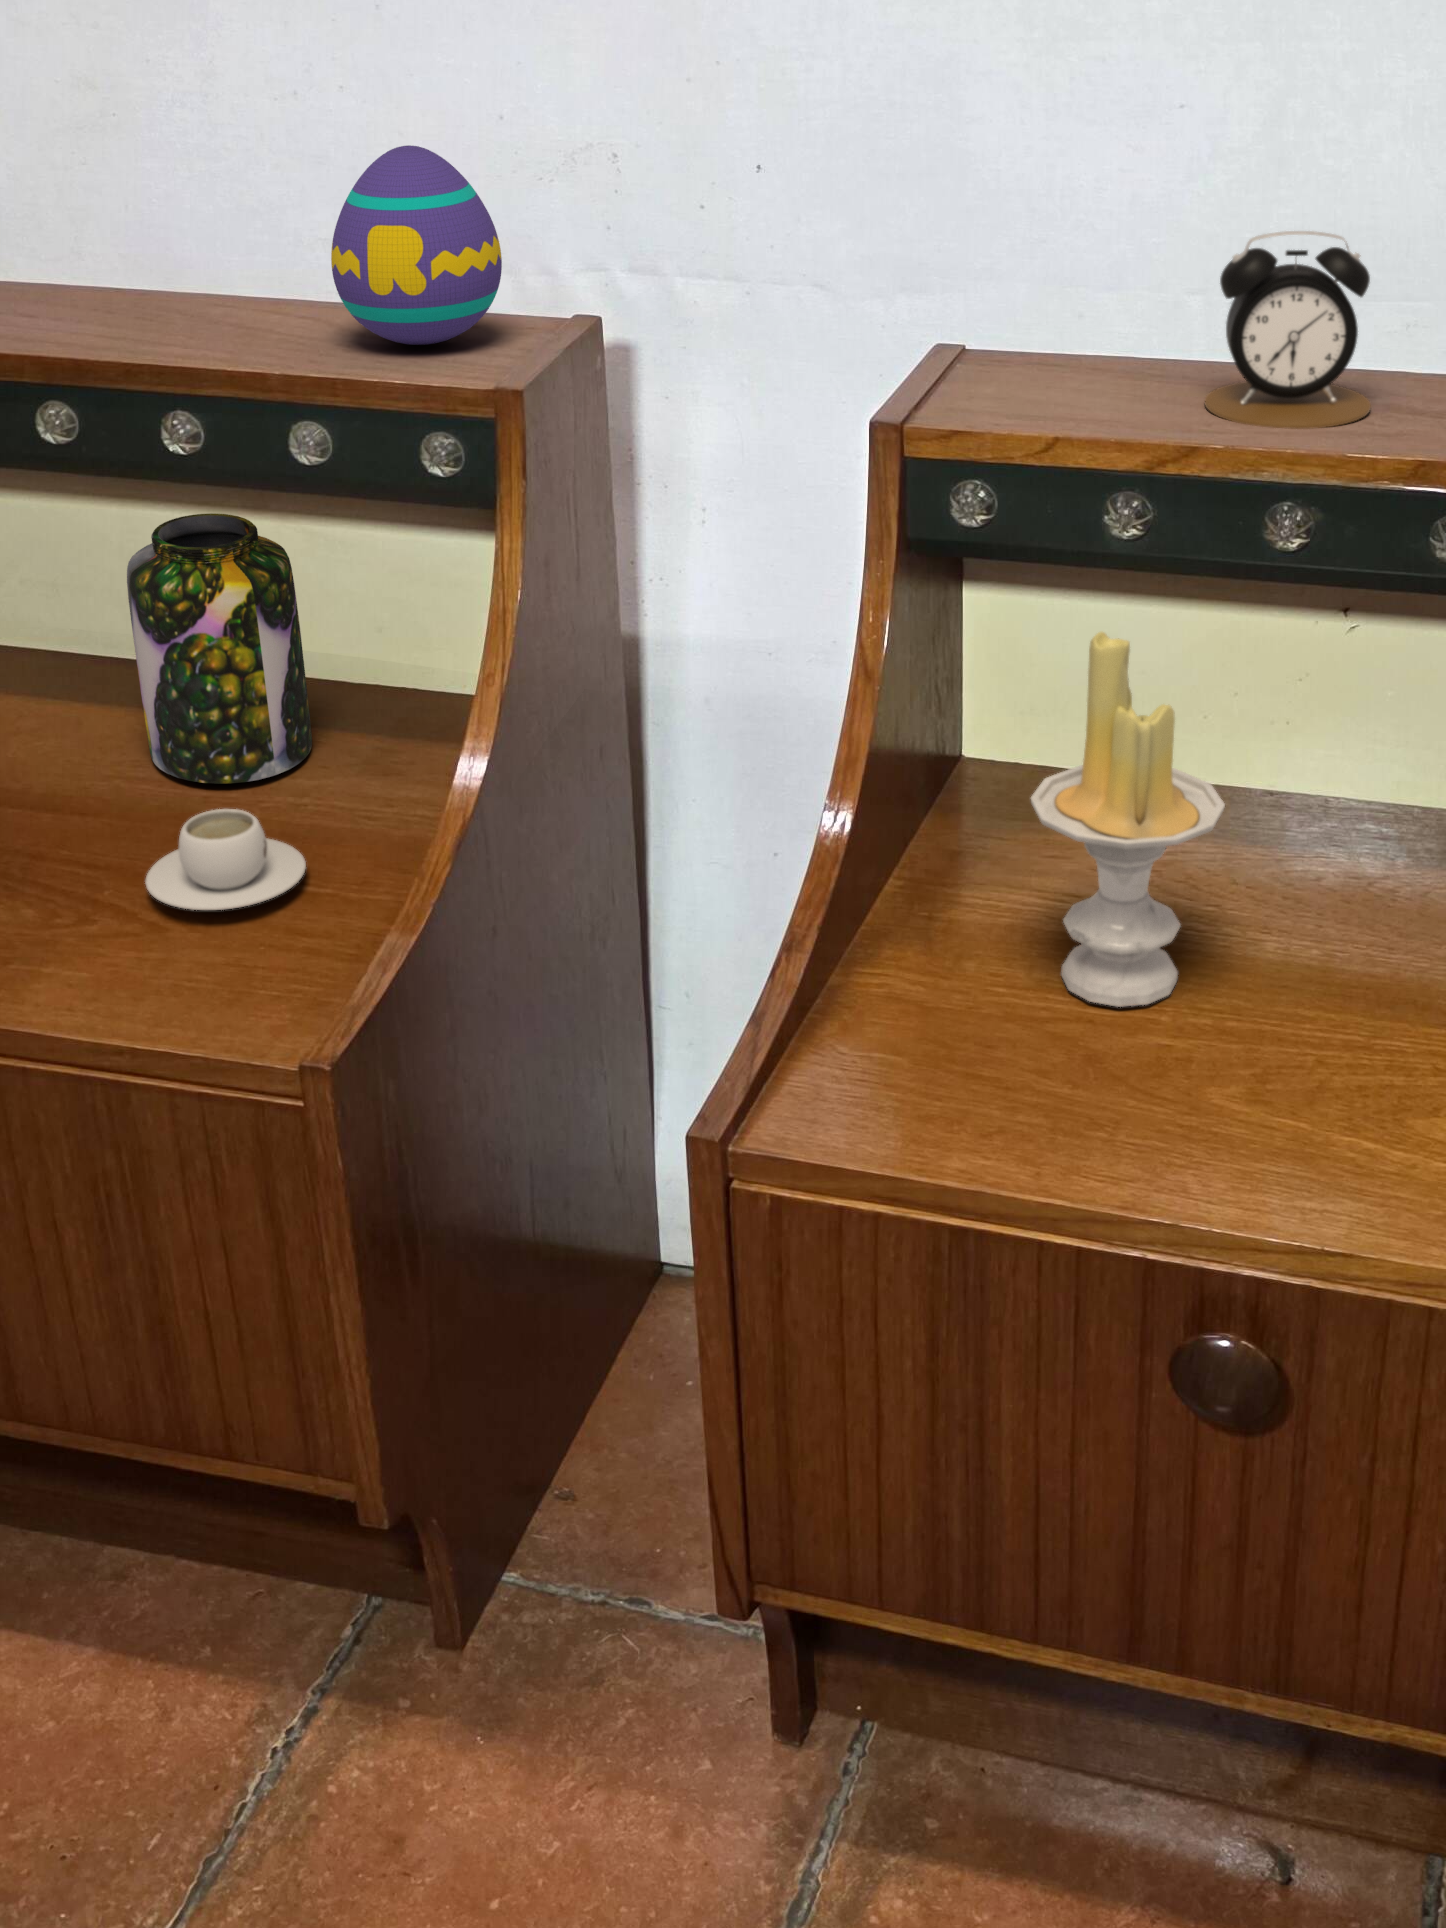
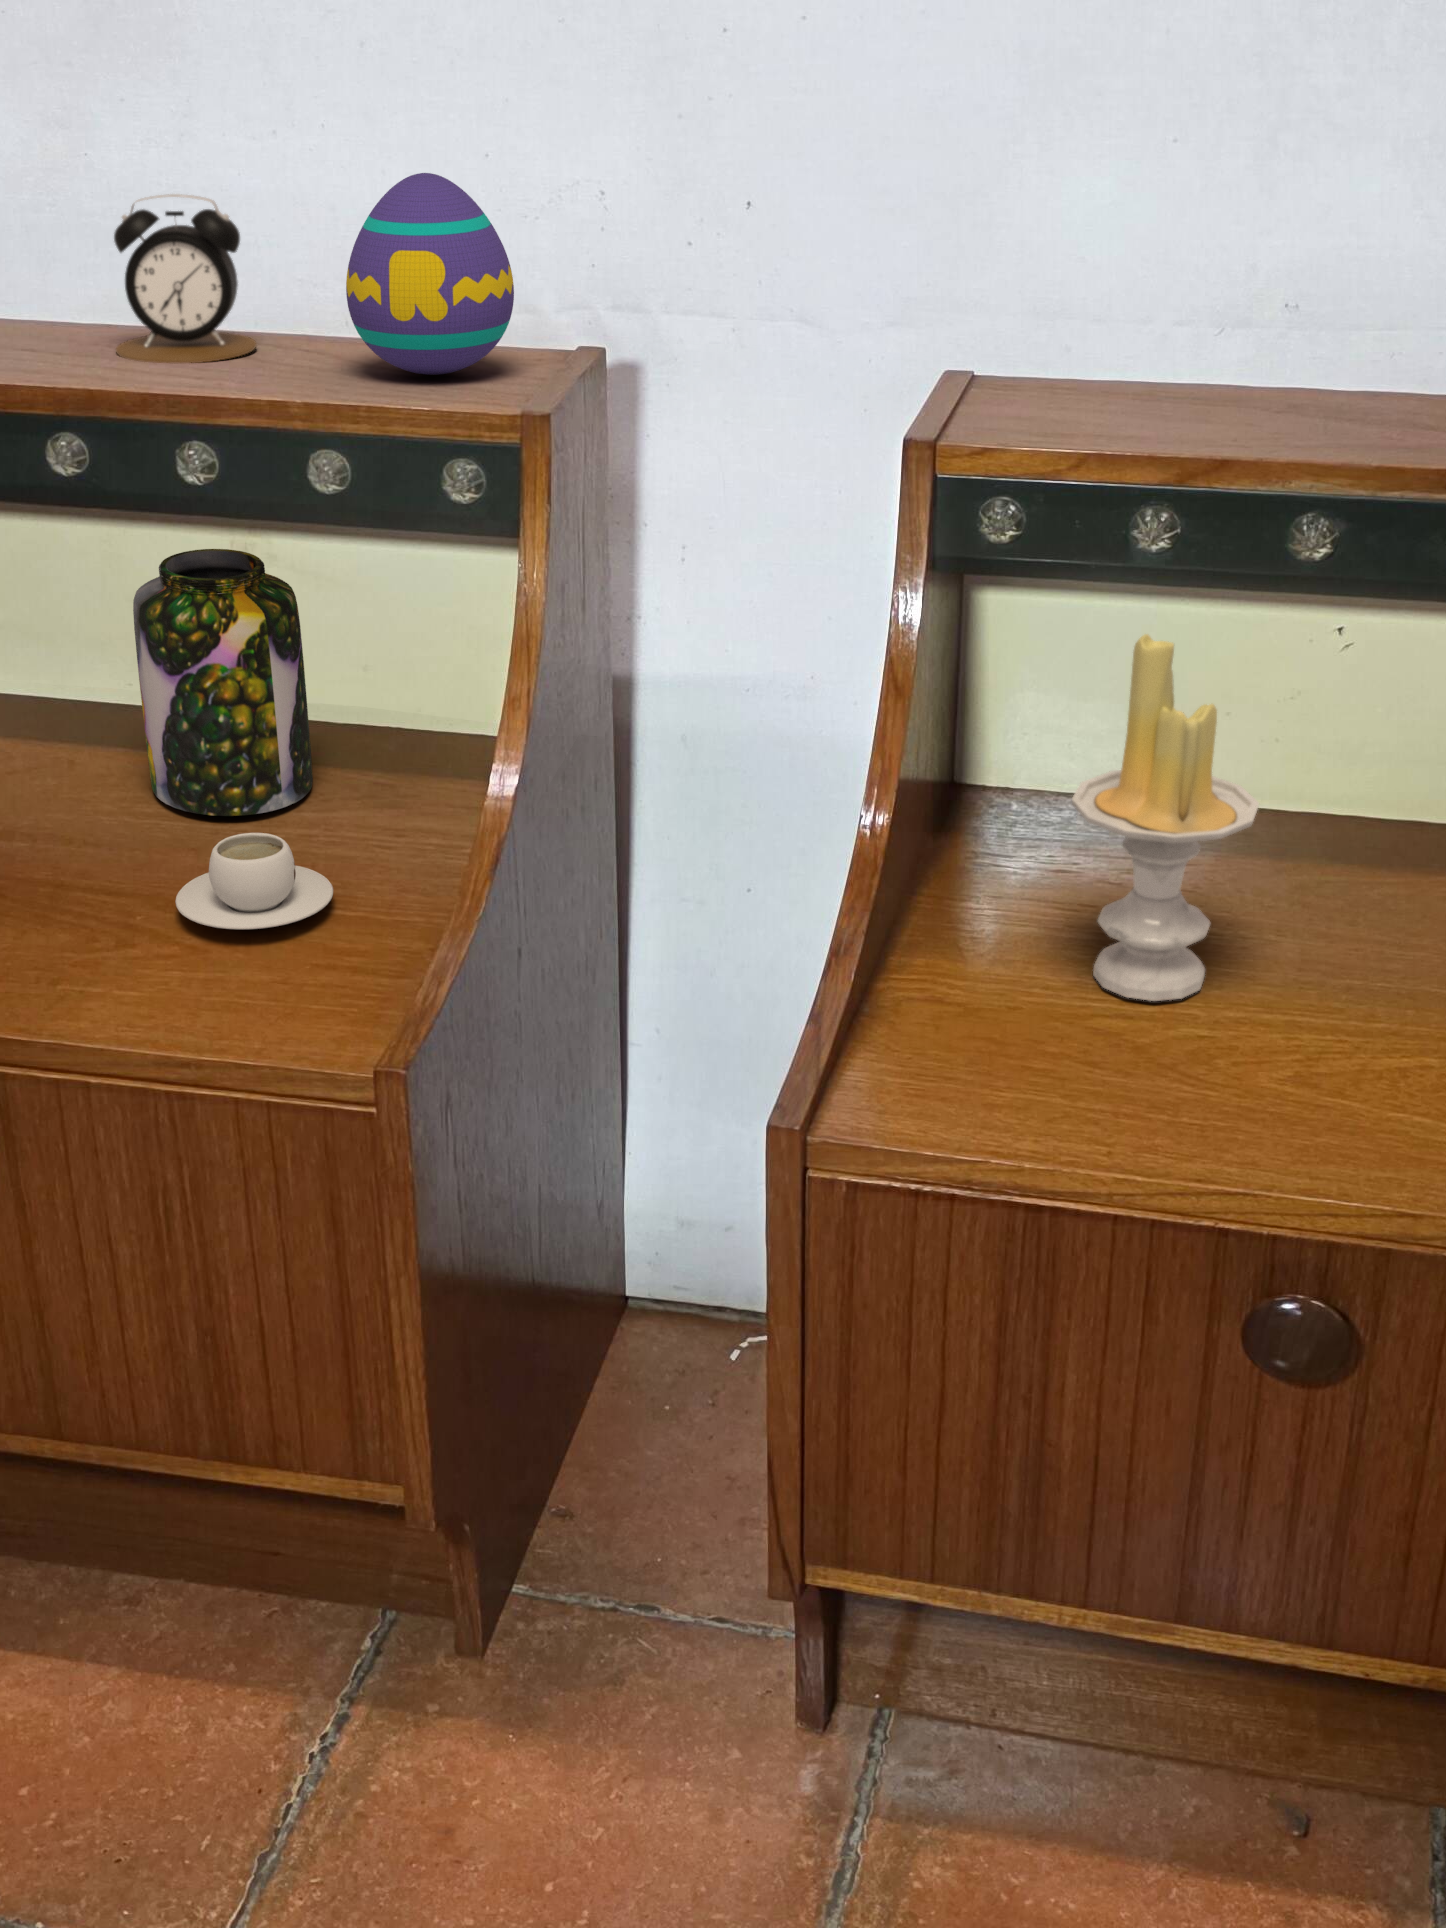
alarm clock: present [1205,231,1371,429] -> present [114,194,256,363]

